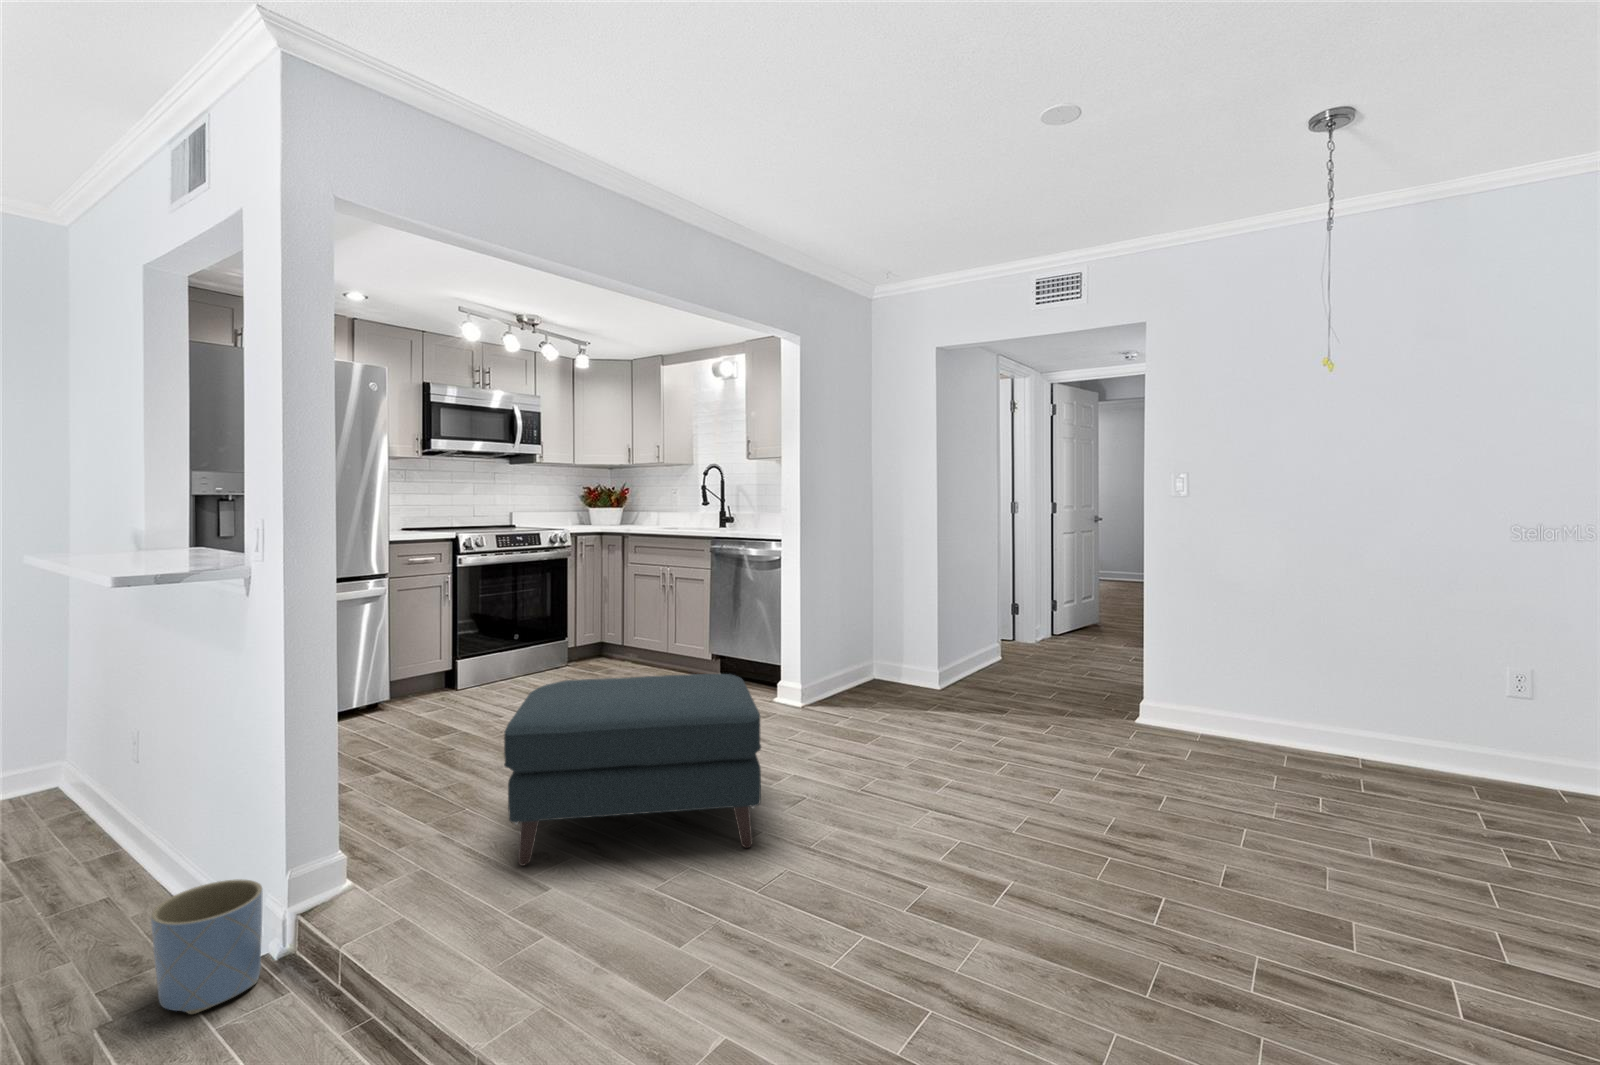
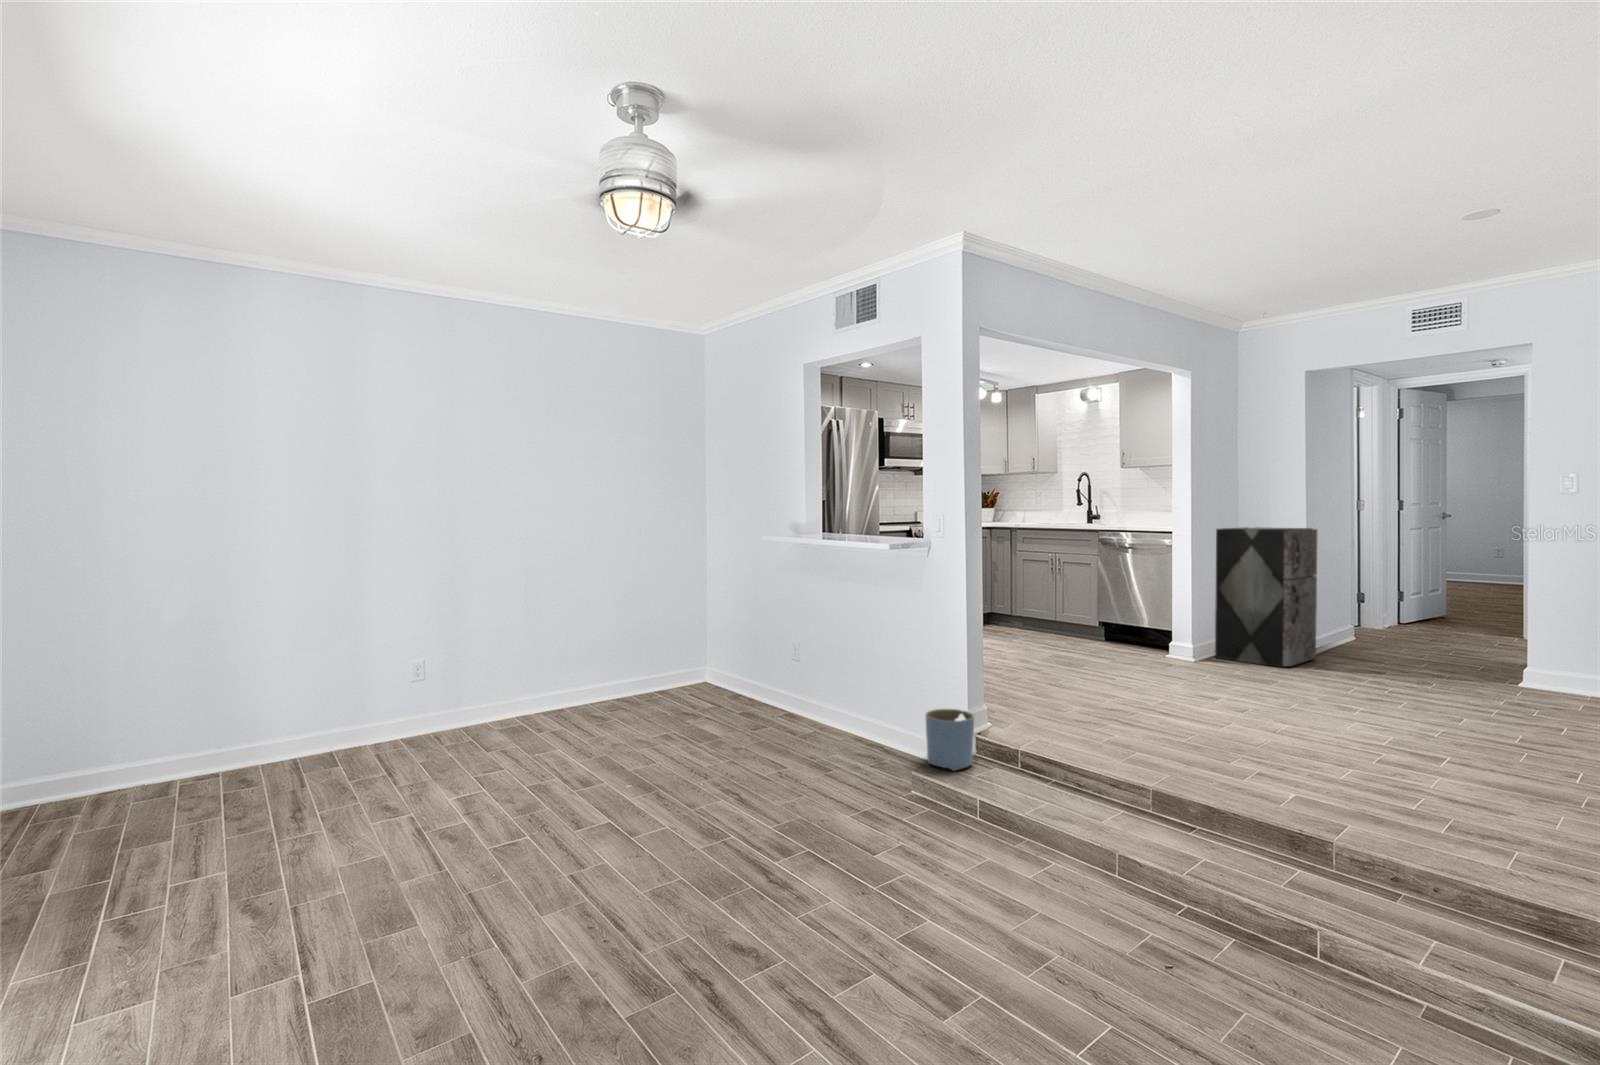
storage cabinet: none [830,534,943,711] -> present [1215,527,1317,667]
ottoman: present [504,674,761,866] -> none [1049,620,1240,730]

